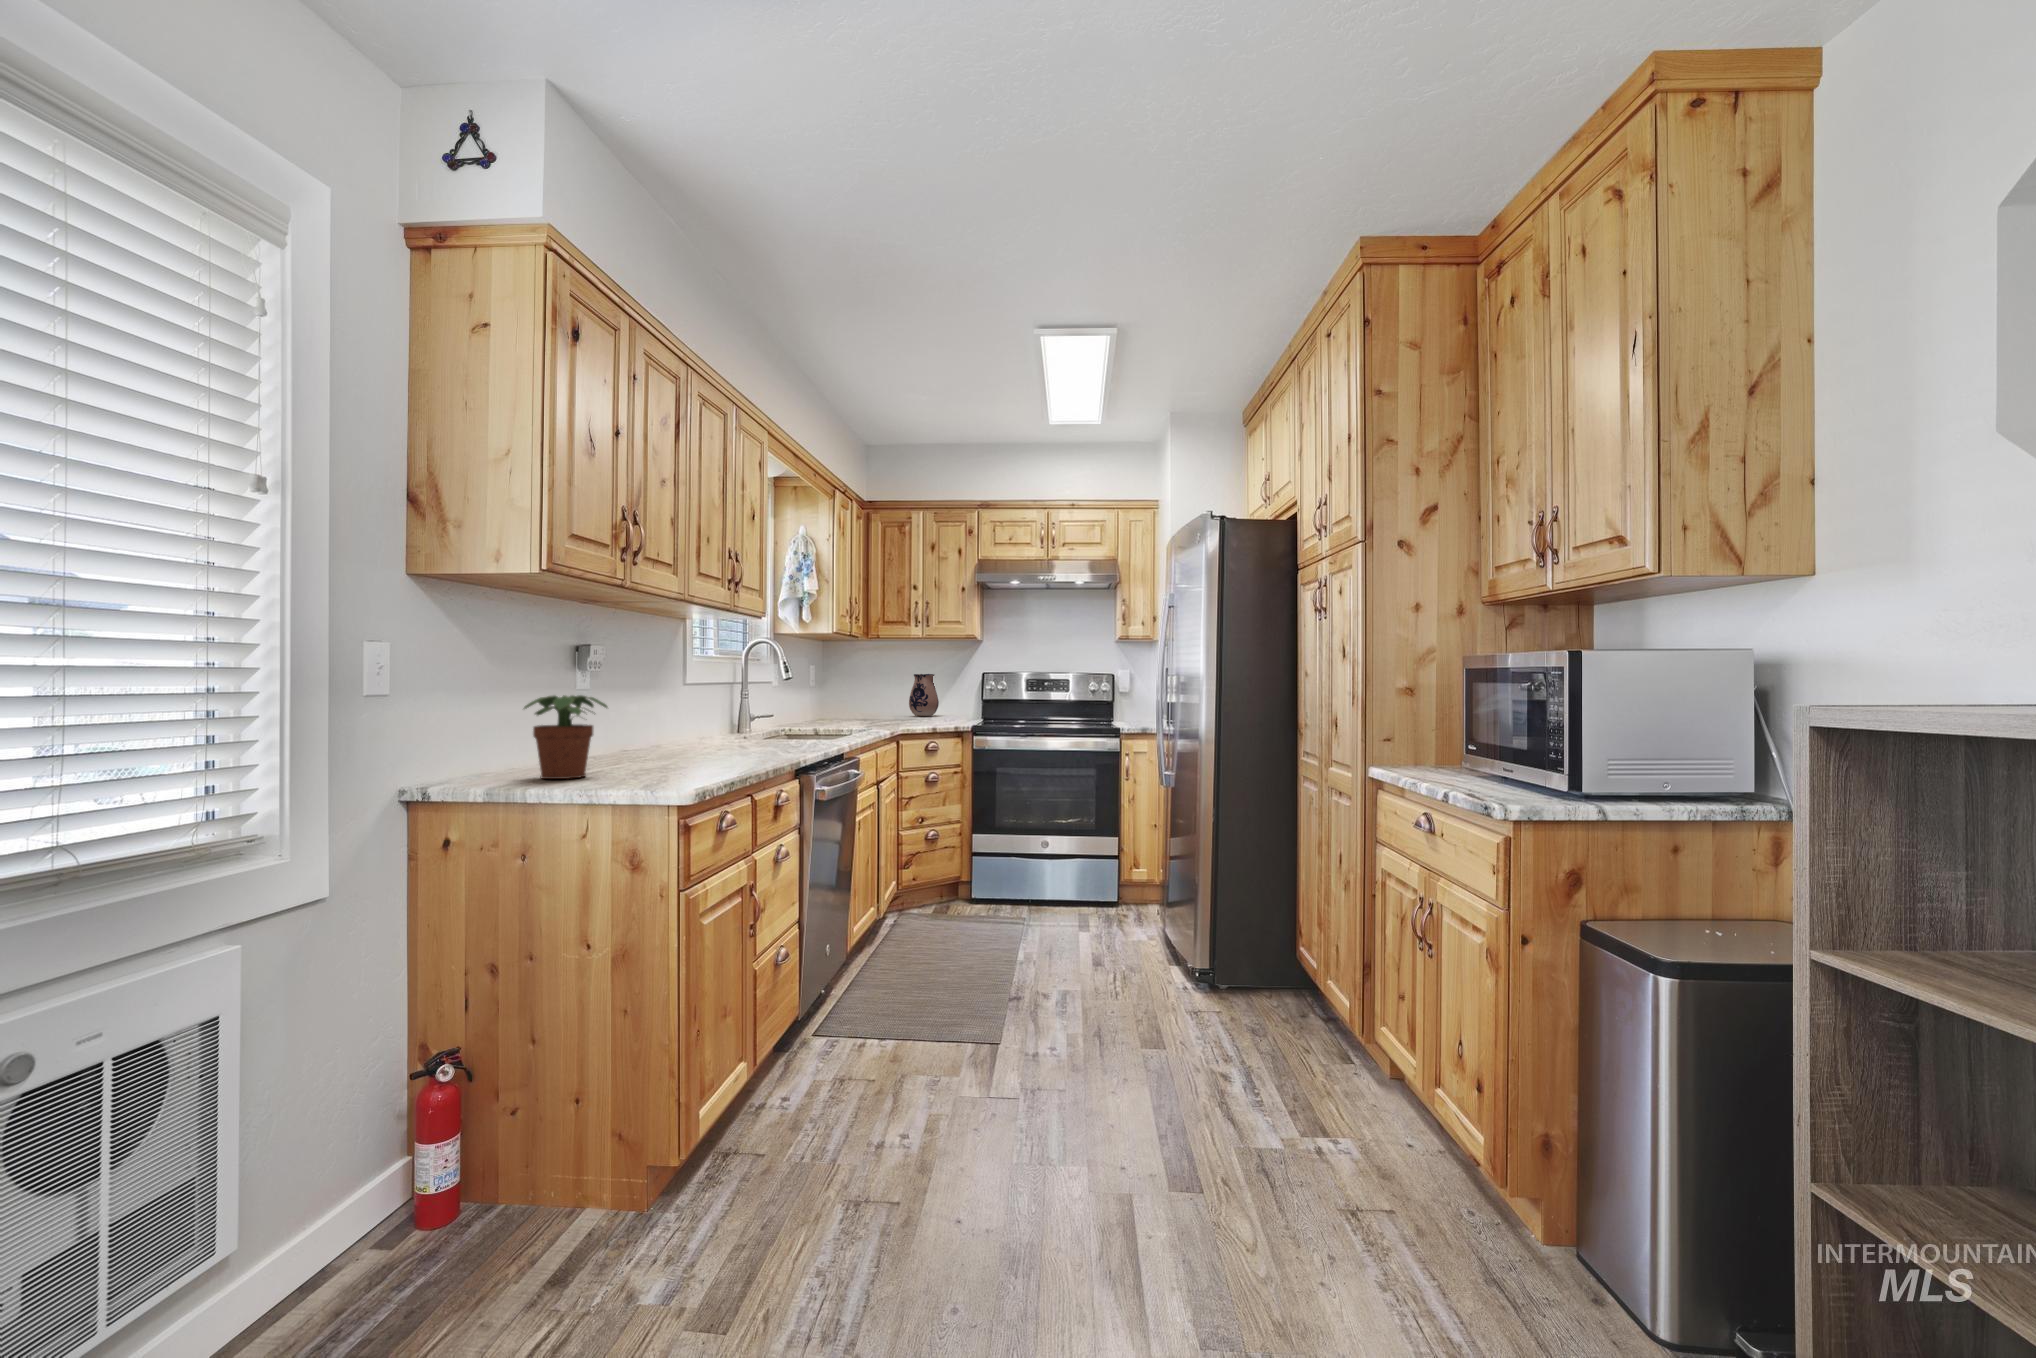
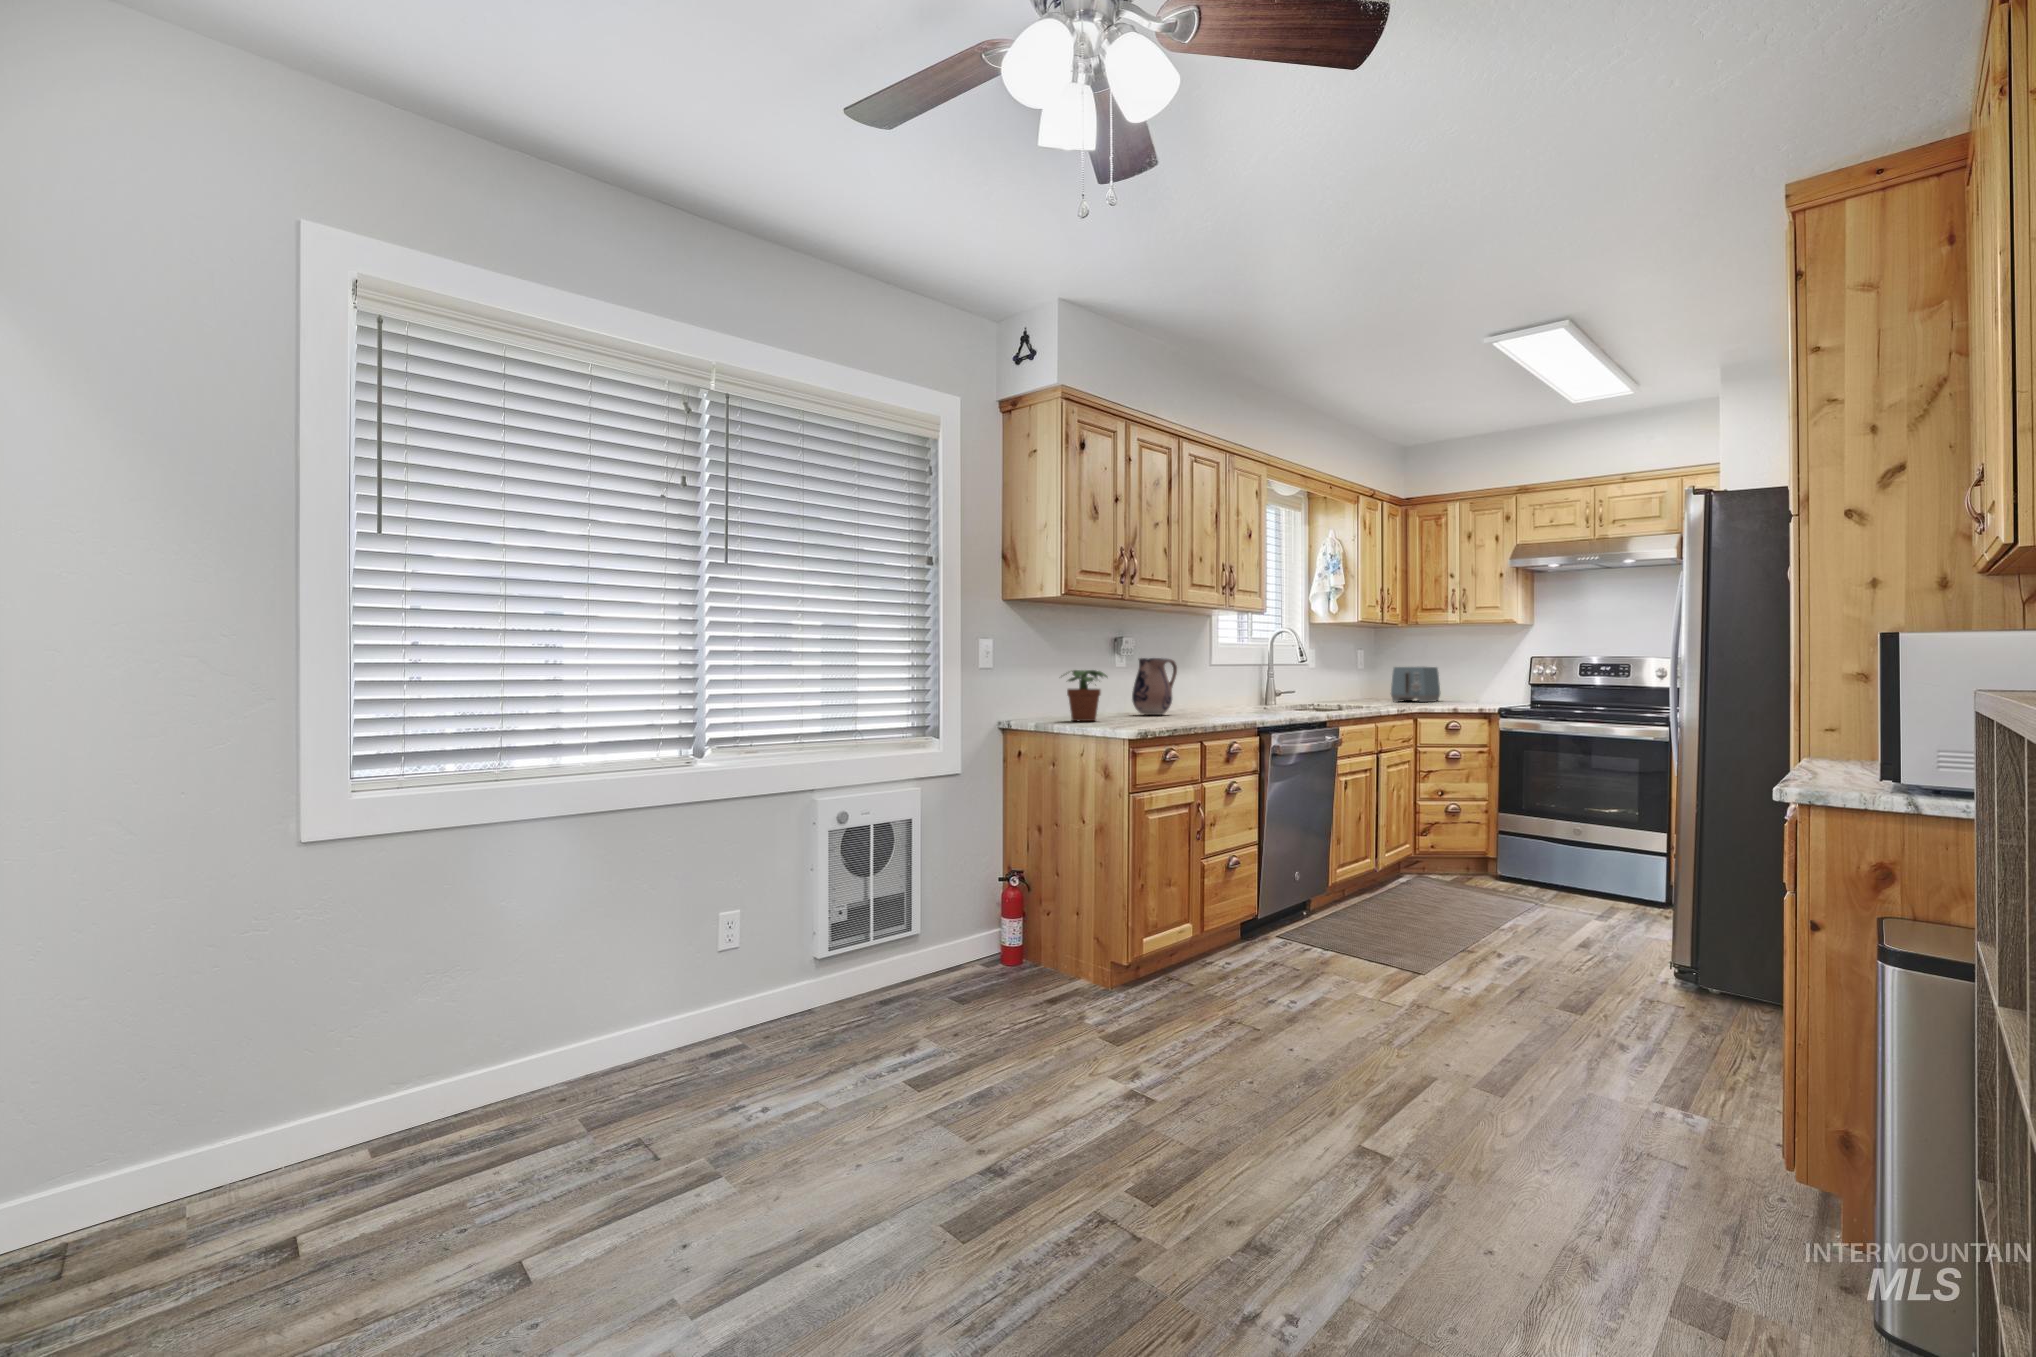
ceramic pitcher: present [909,674,939,716] -> present [1132,658,1177,715]
toaster: none [862,682,904,721] -> present [1391,667,1440,702]

